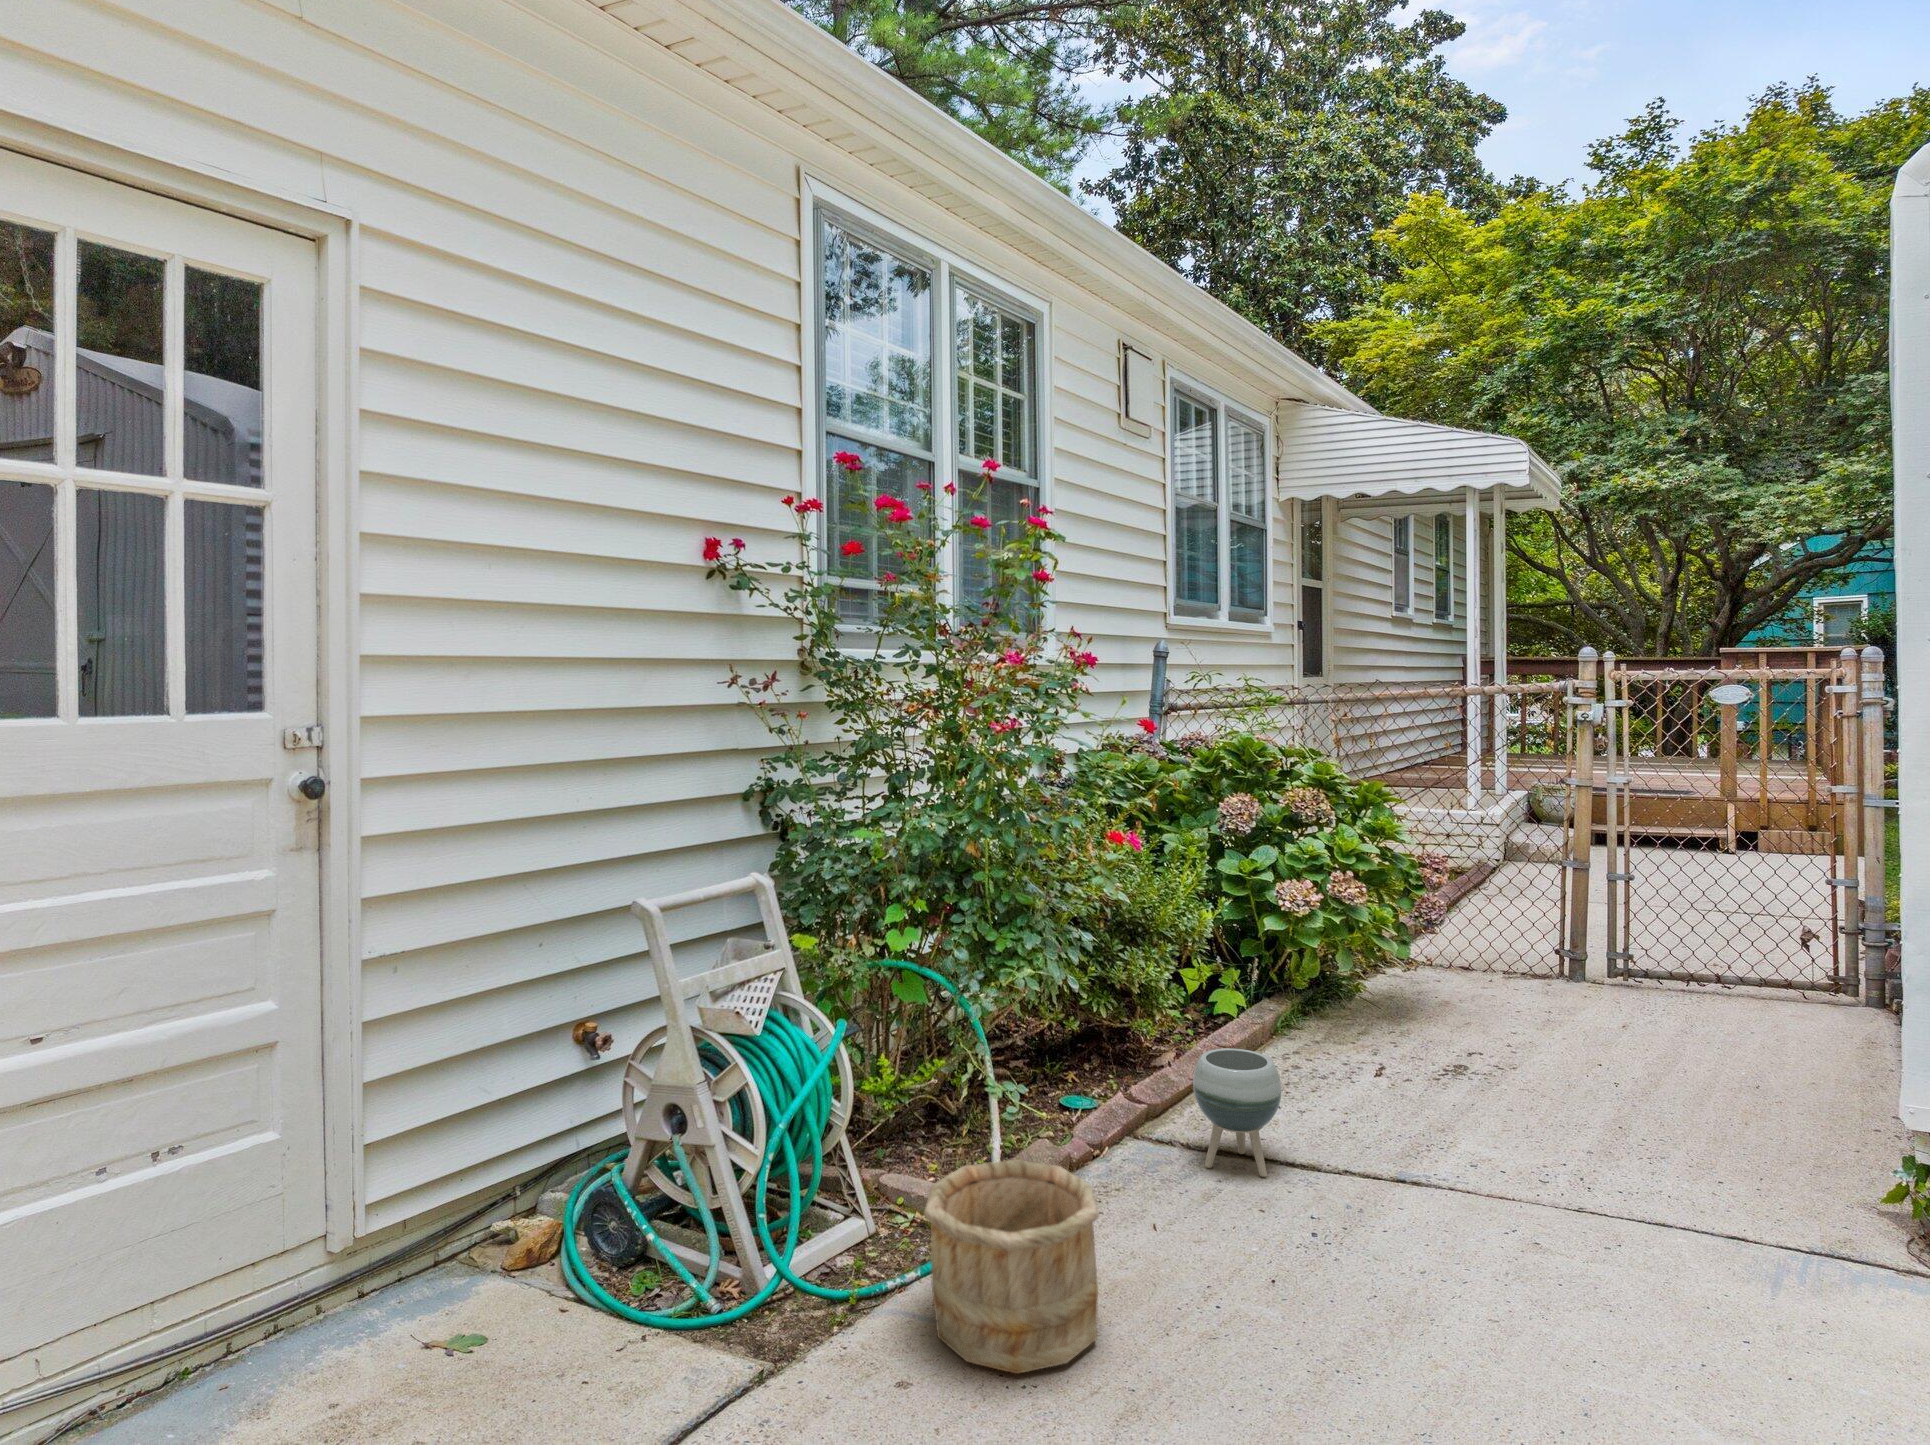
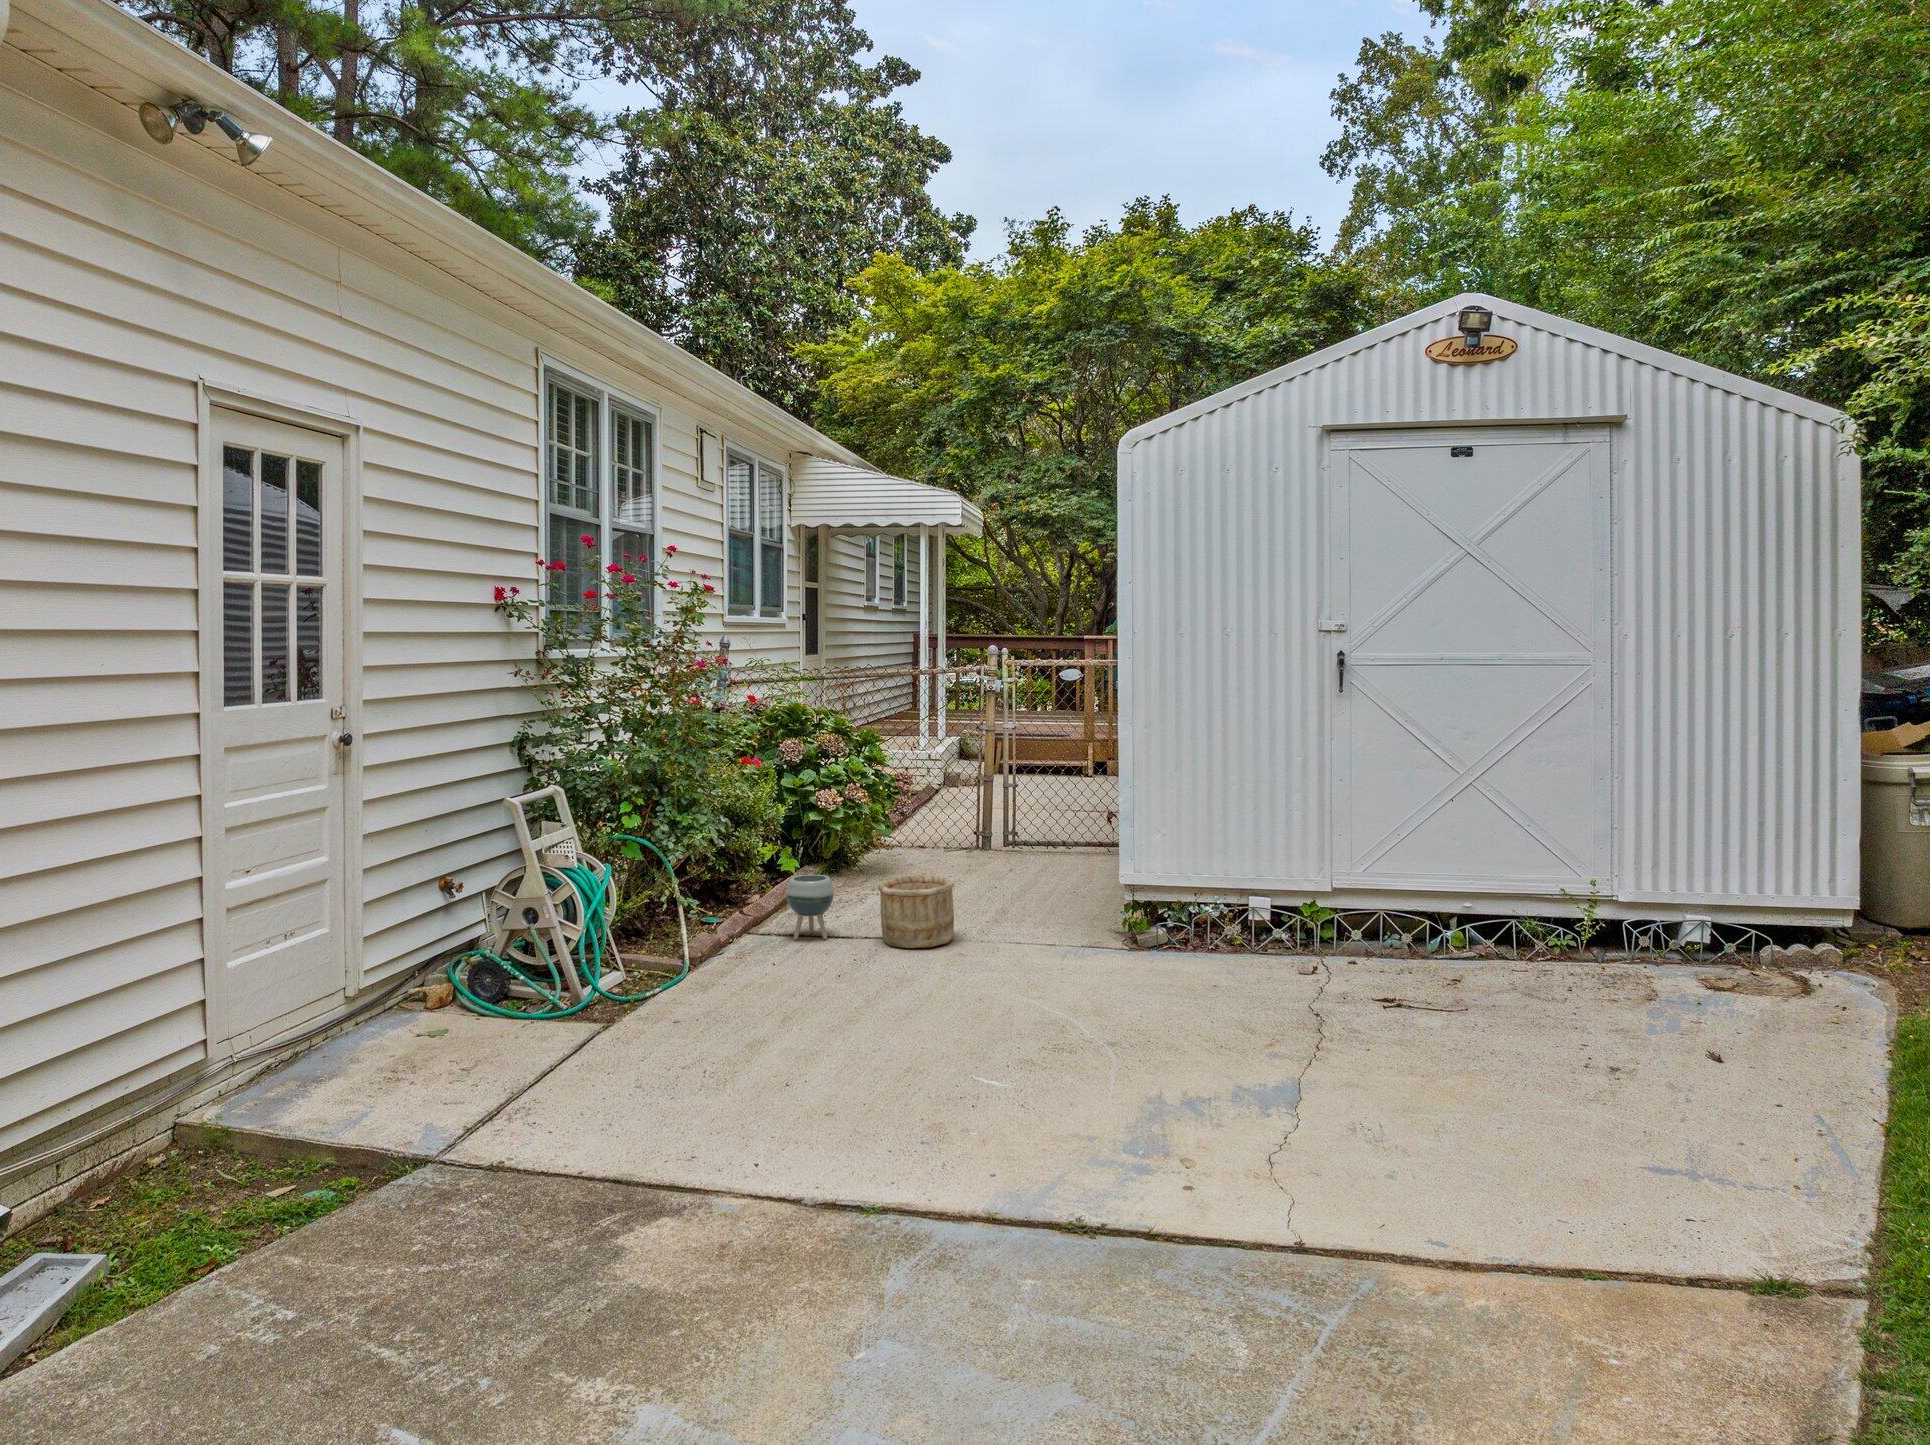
wooden bucket: present [924,1160,1099,1374] -> present [878,875,954,948]

